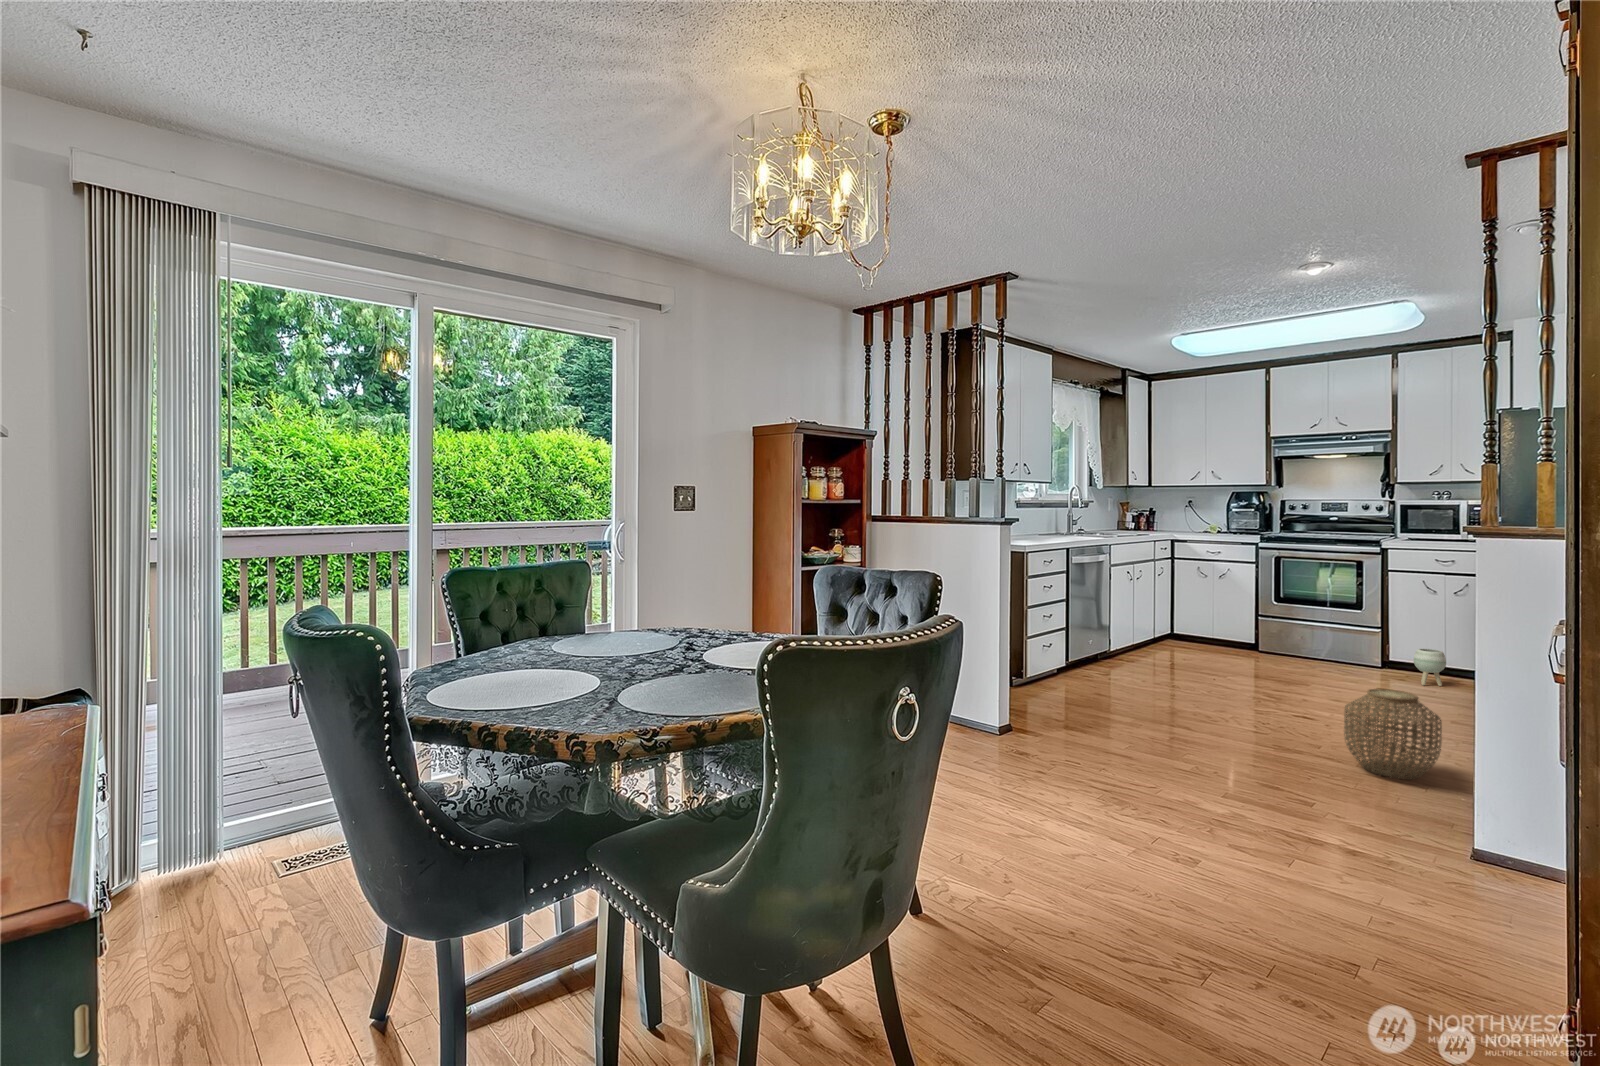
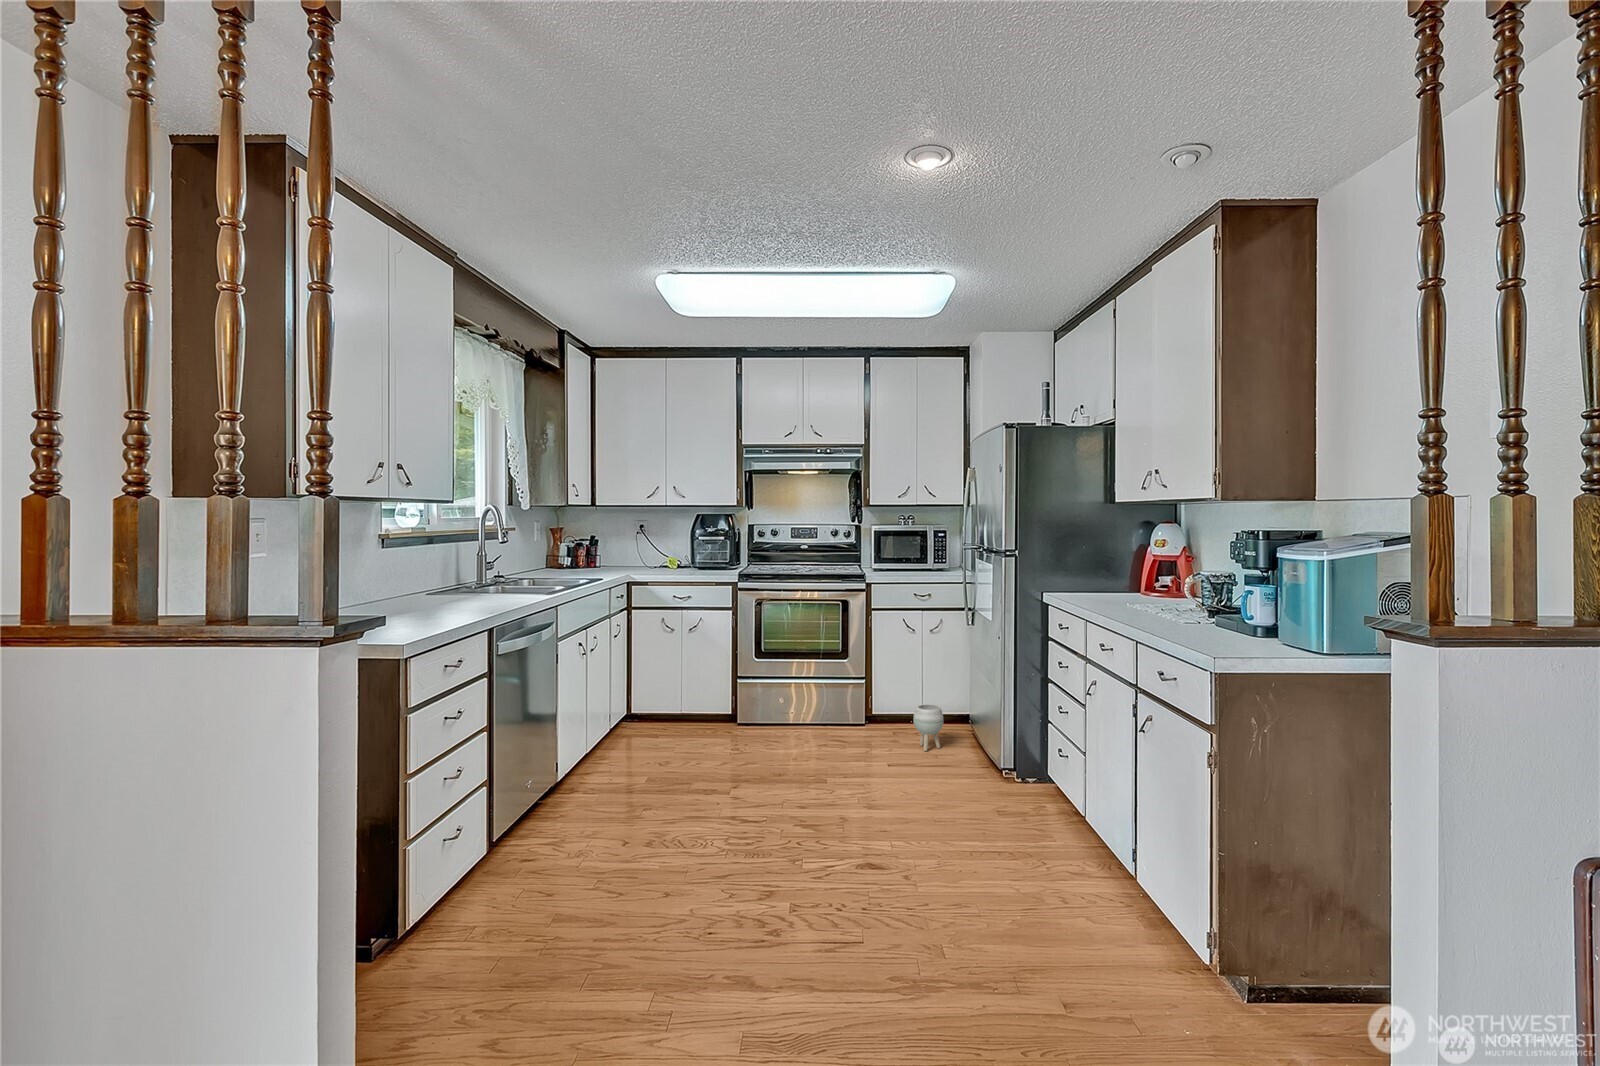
woven basket: present [1344,689,1442,779] -> none [997,852,1133,1019]

